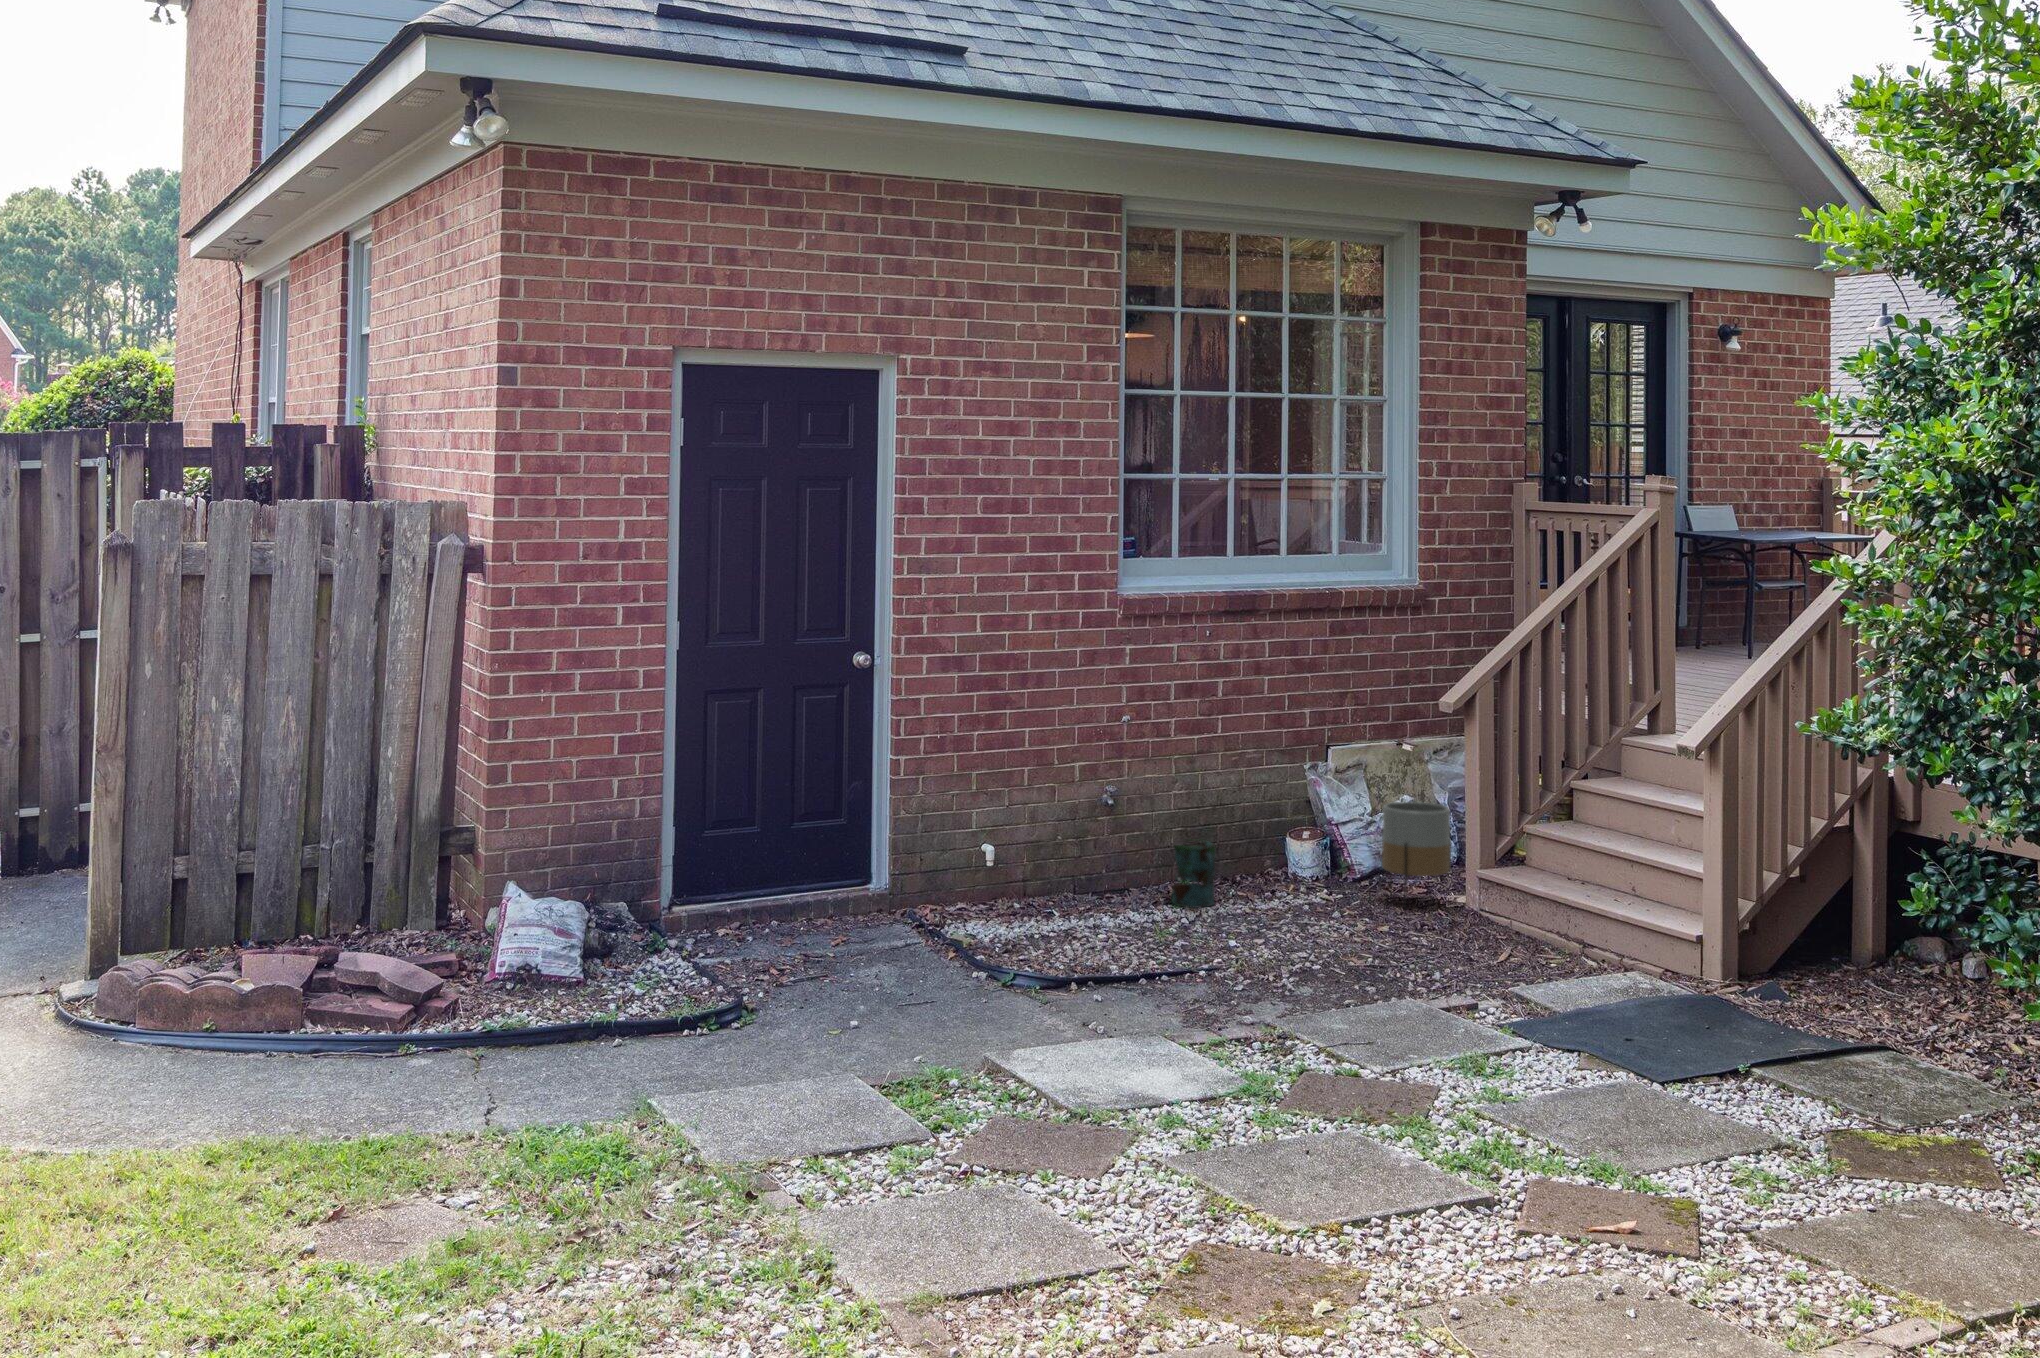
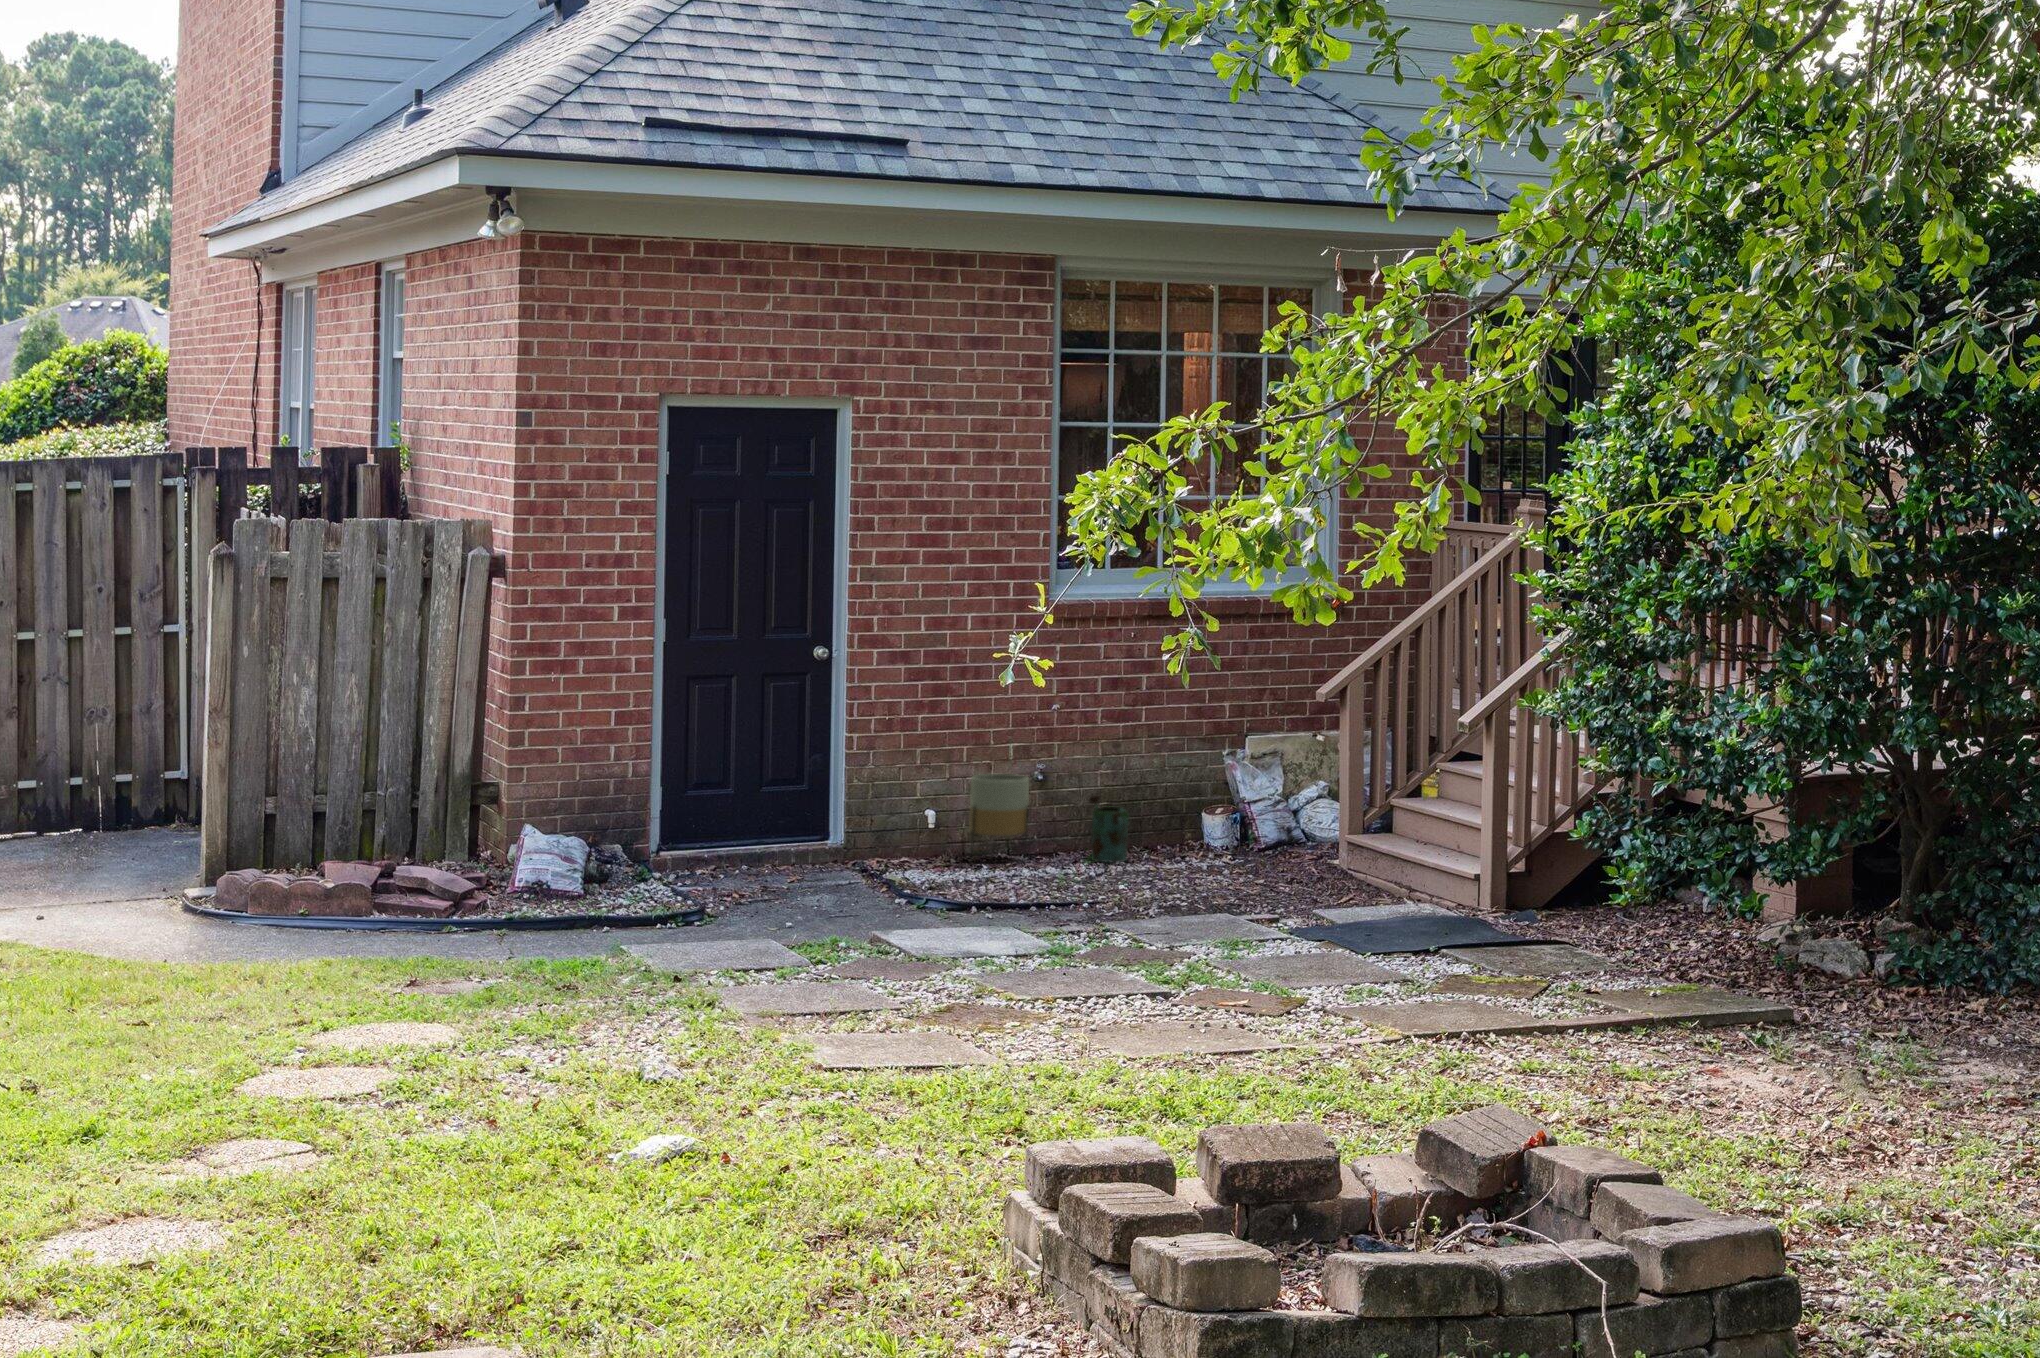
planter: present [1382,802,1451,908] -> present [969,774,1029,836]

